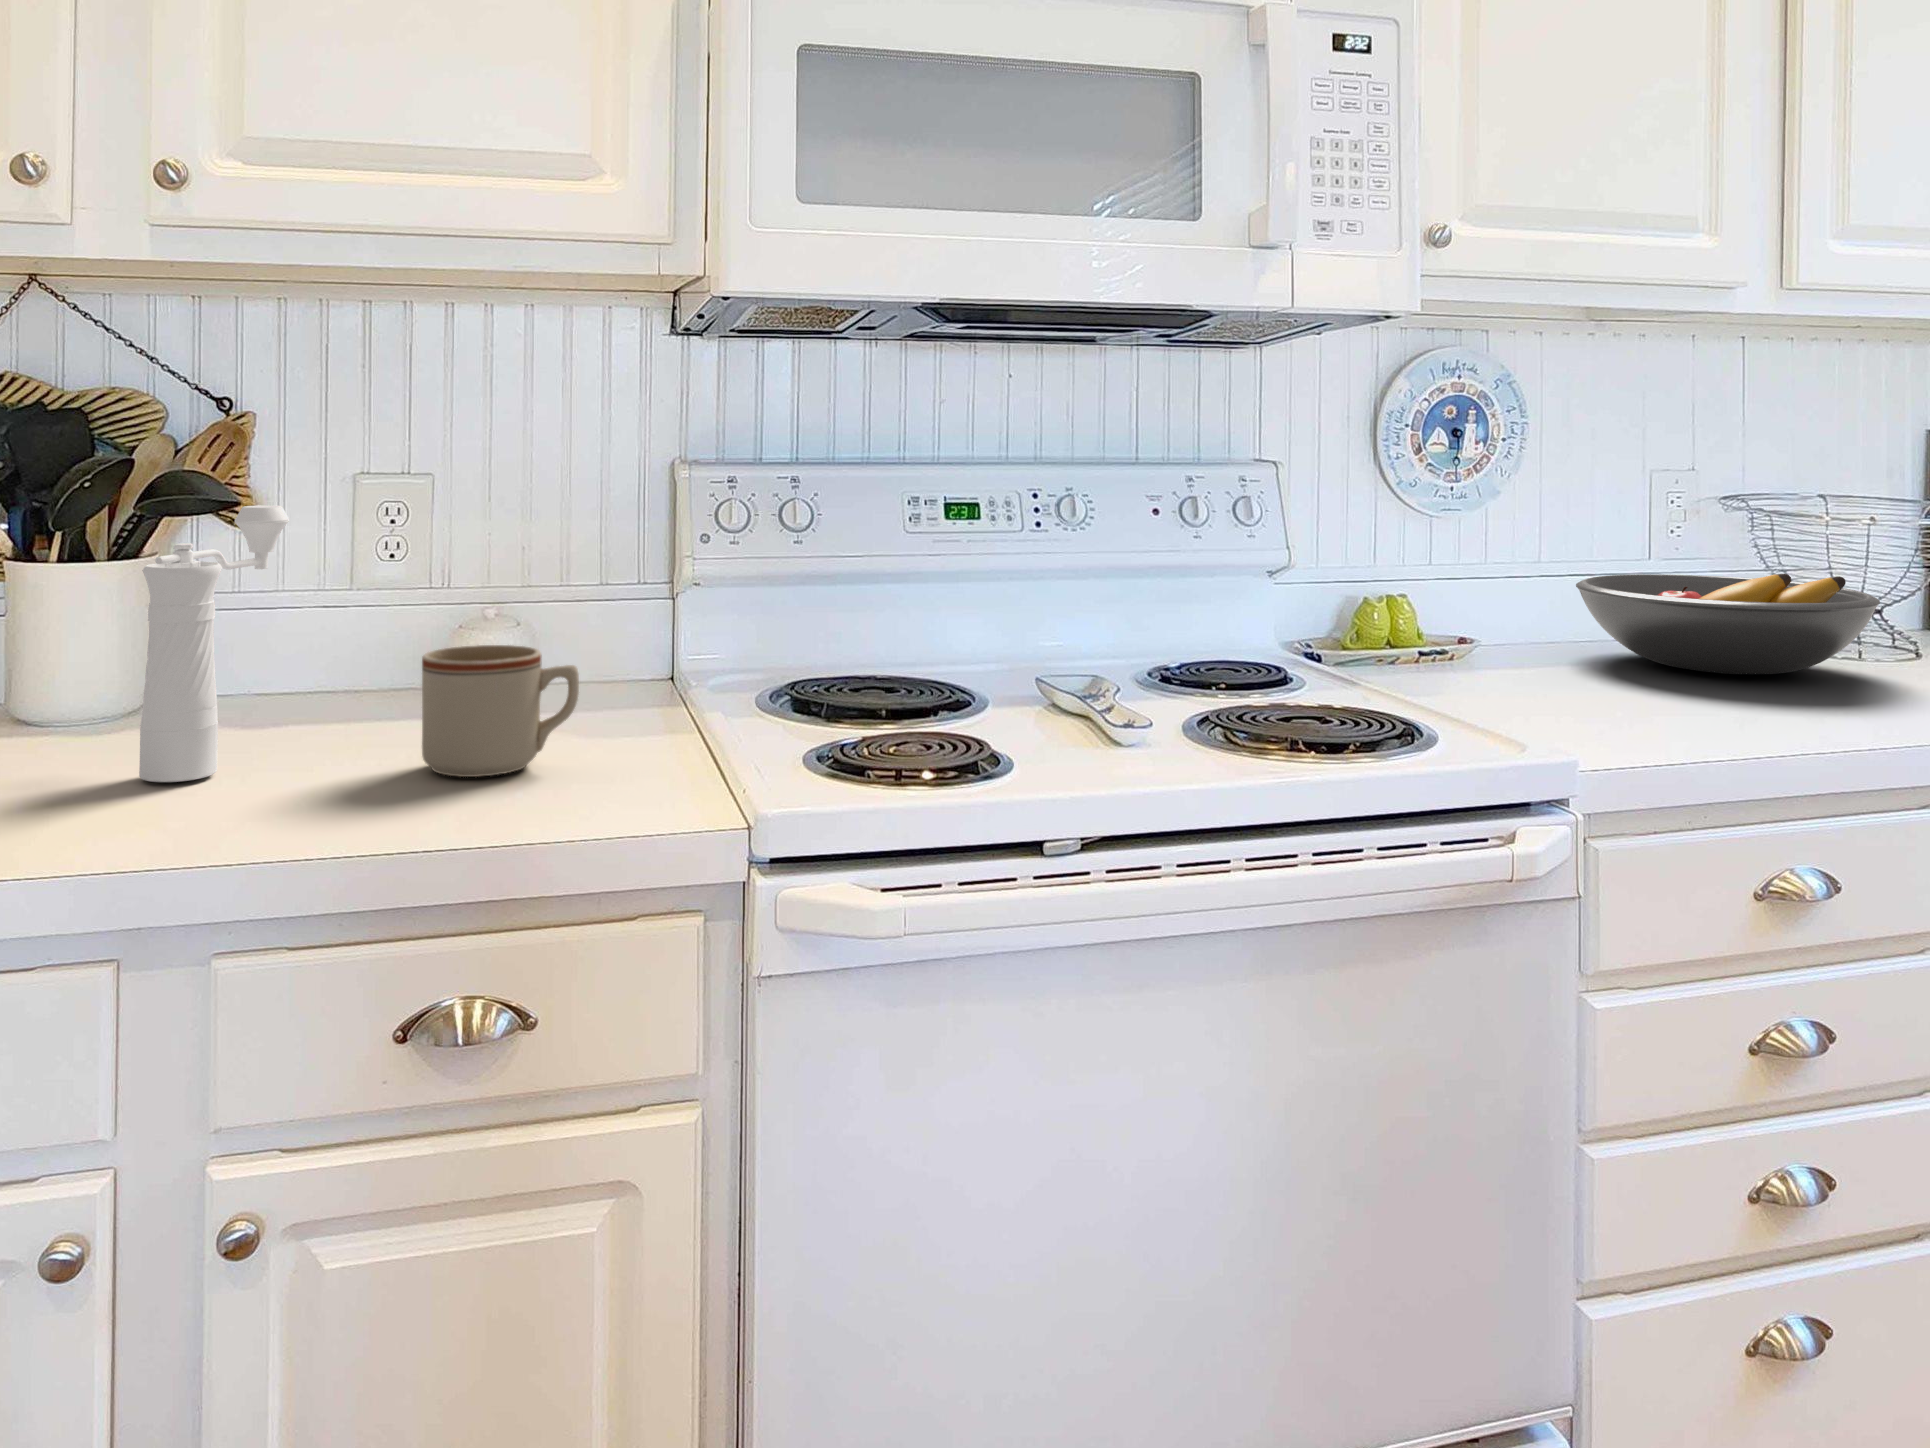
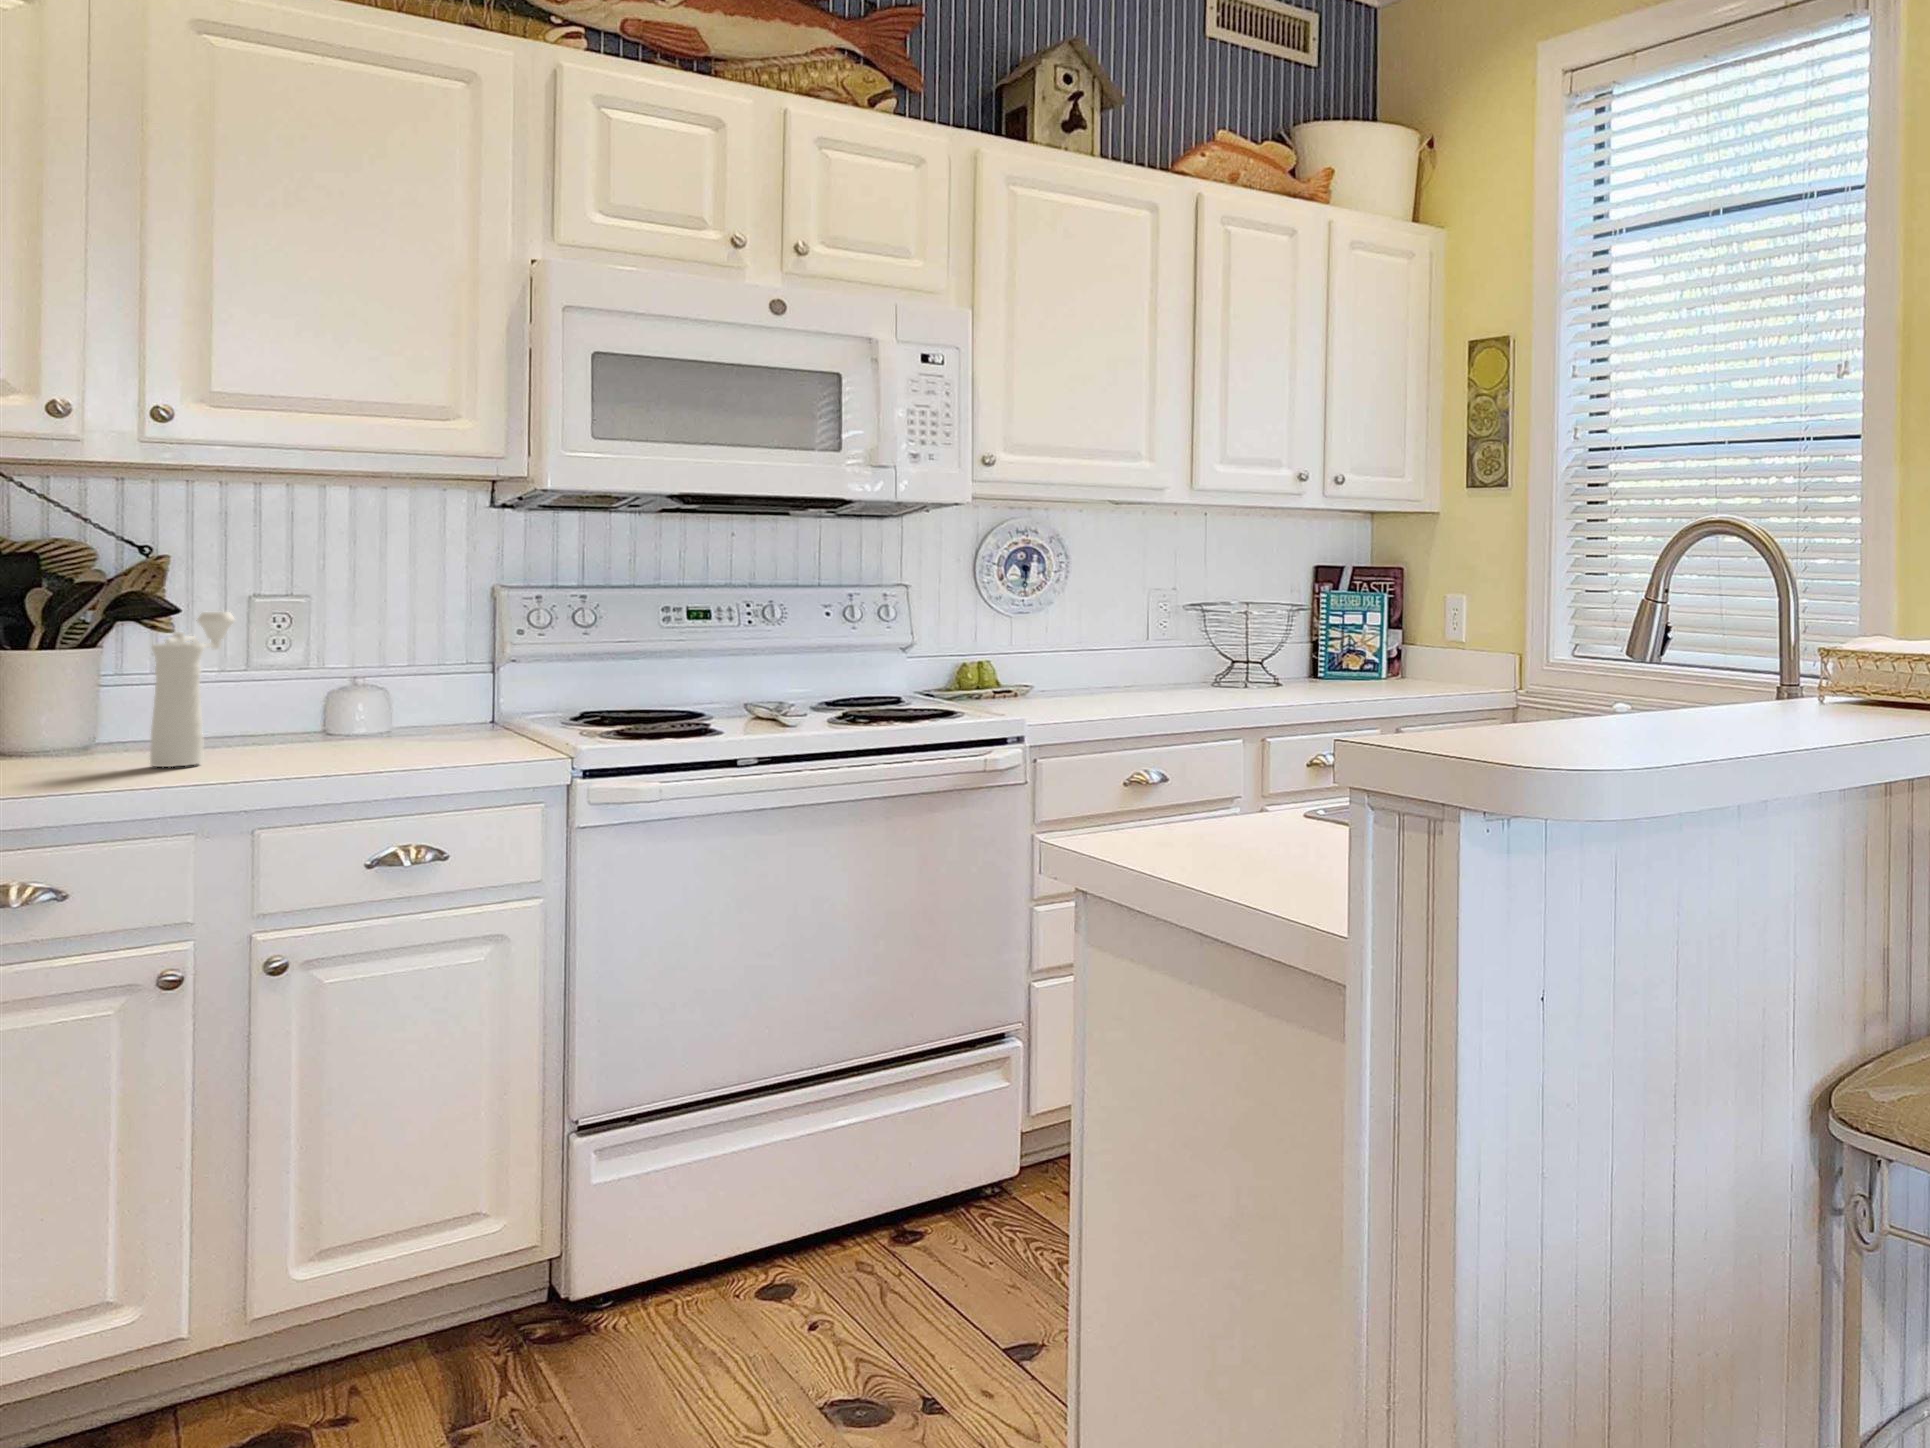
fruit bowl: present [1576,574,1880,675] -> none [1093,643,1244,696]
mug: present [422,645,579,777] -> none [345,688,449,757]

